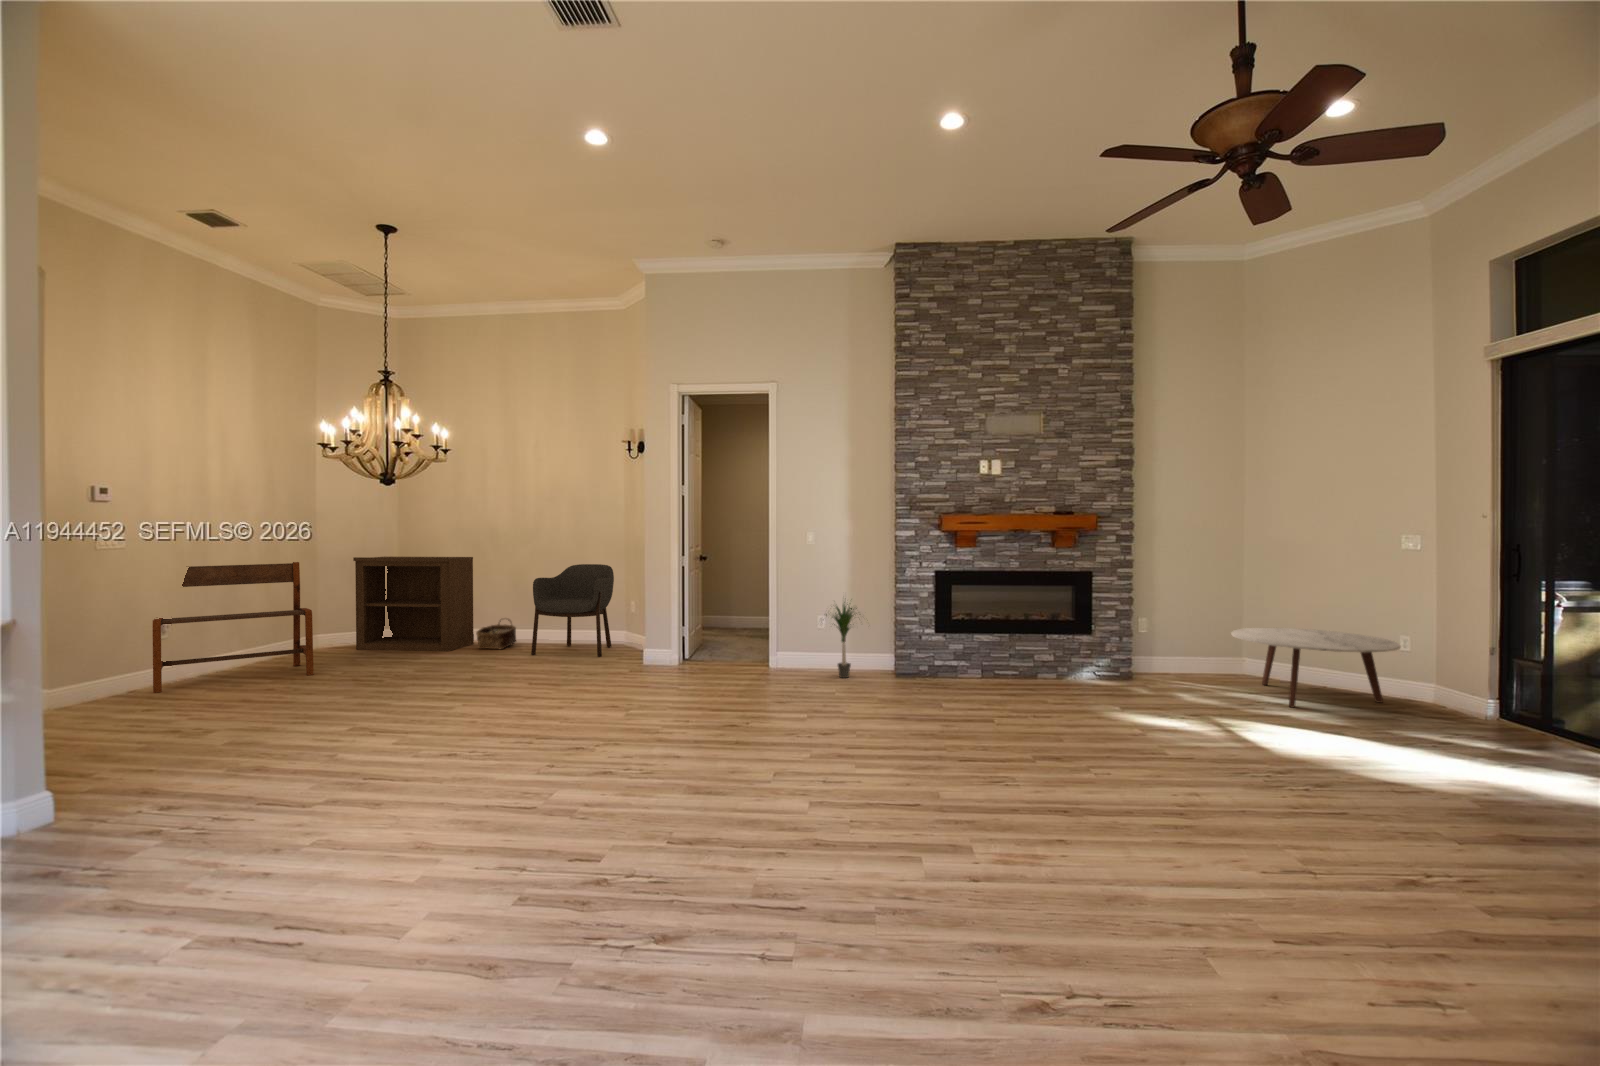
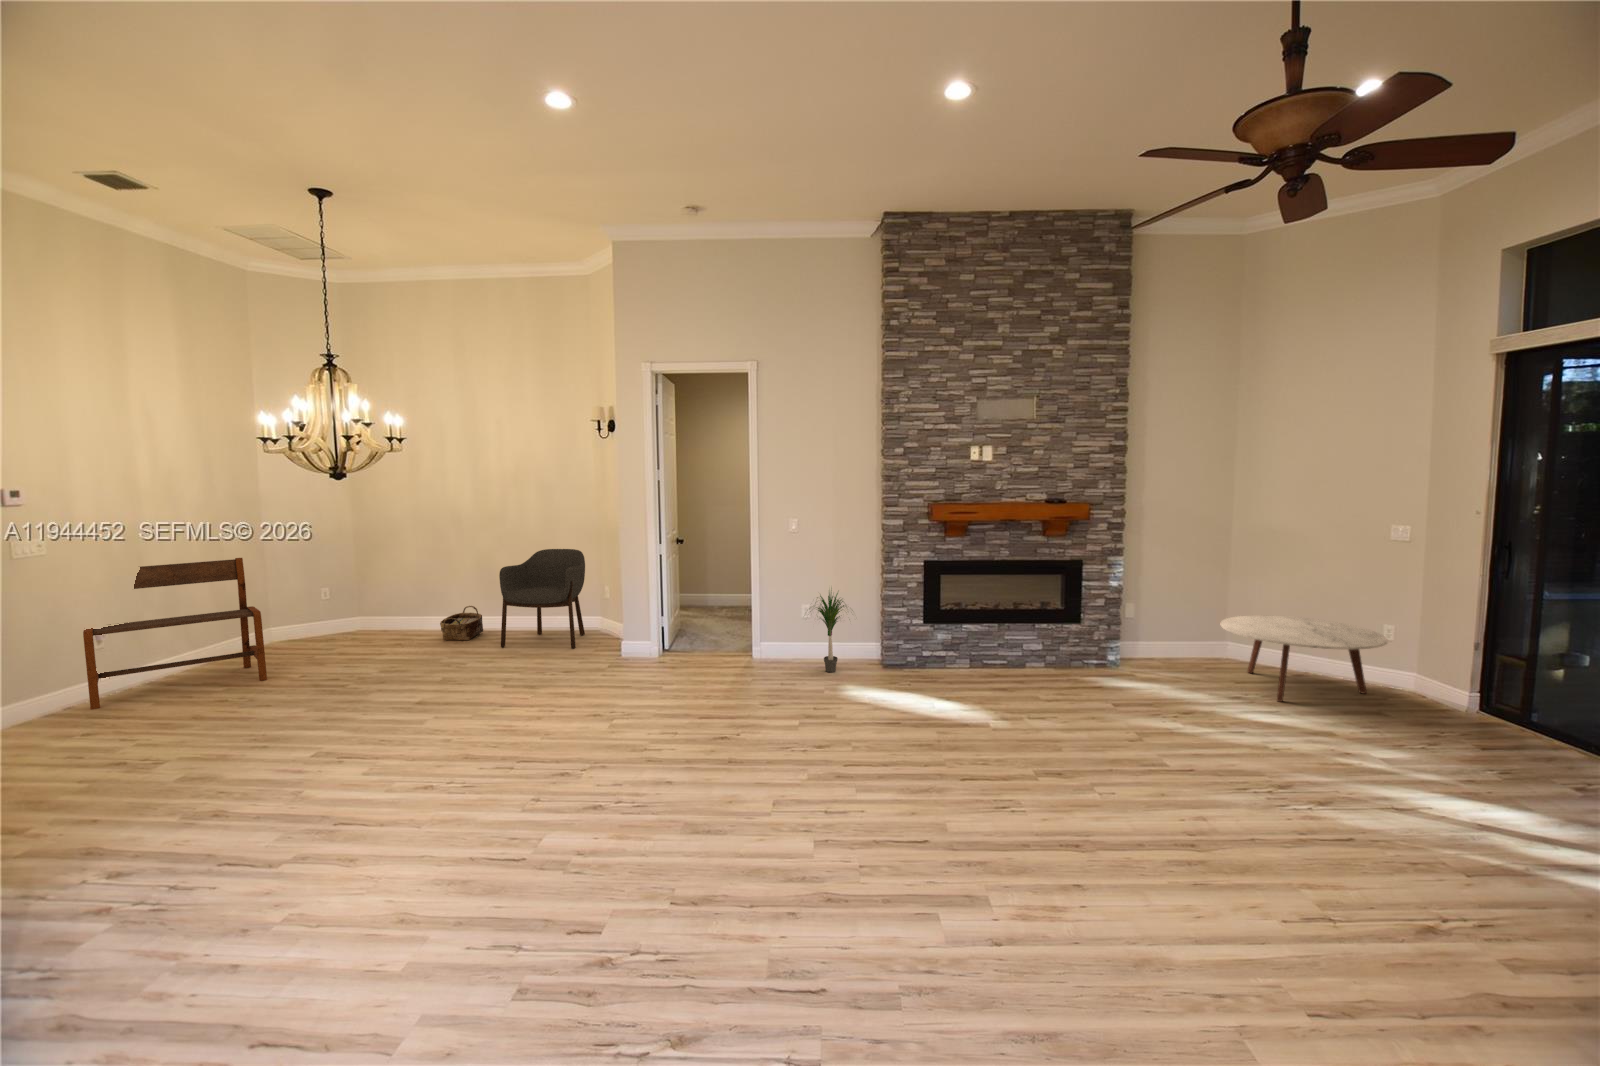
bookshelf: present [353,556,474,651] -> none [301,542,437,644]

